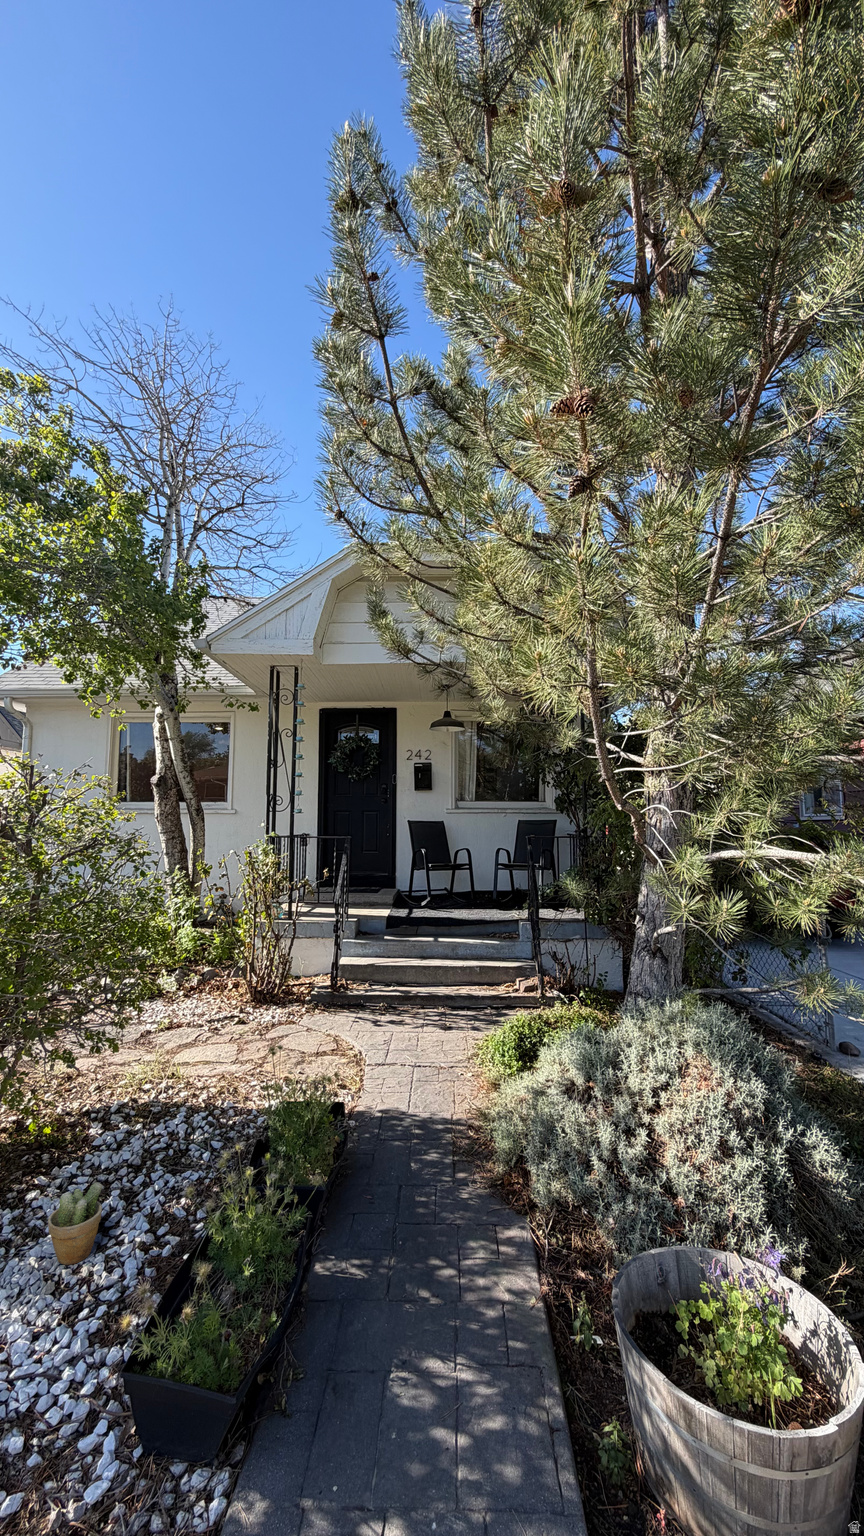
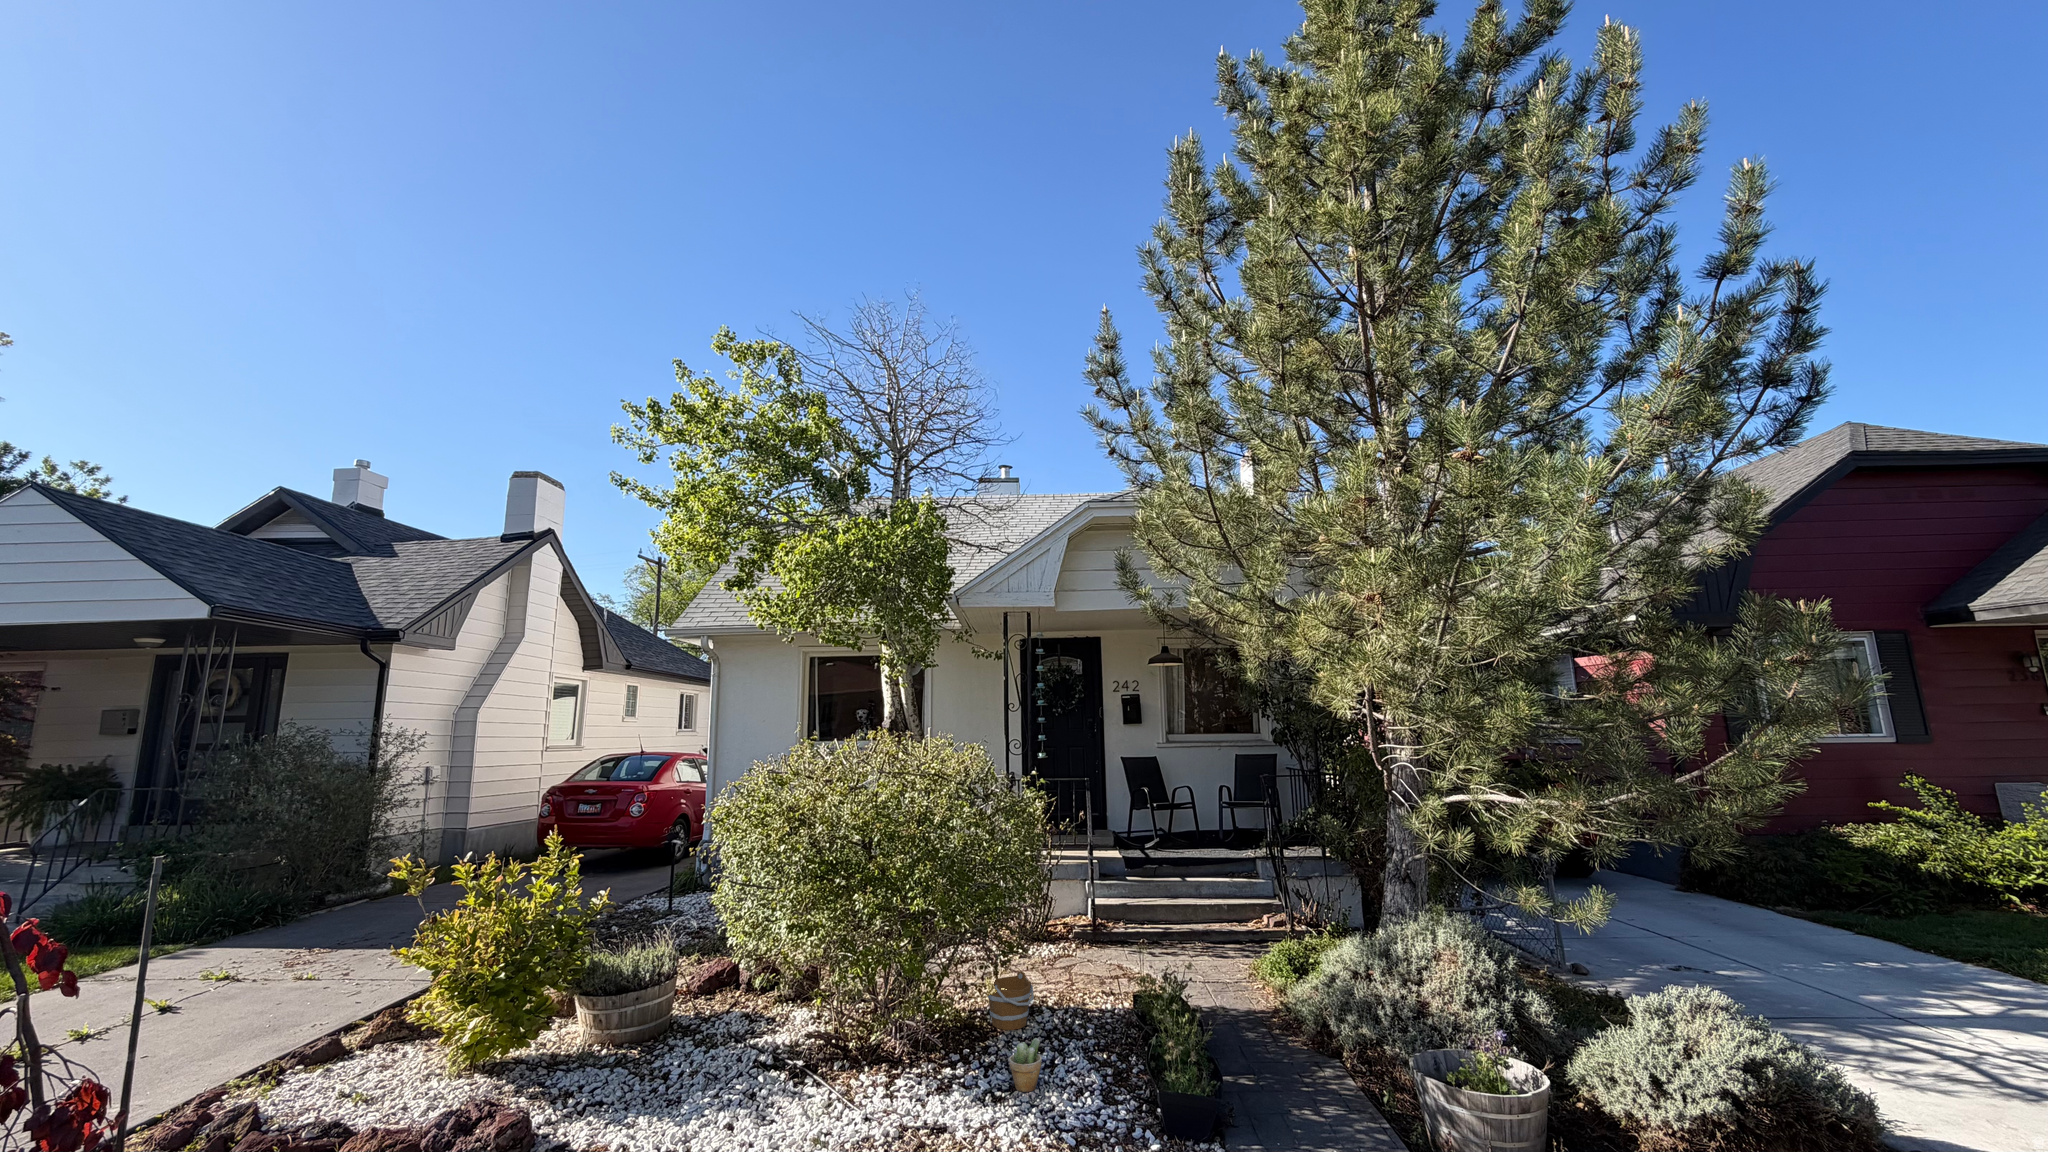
bucket: none [118,1060,184,1137] -> present [988,972,1034,1030]

